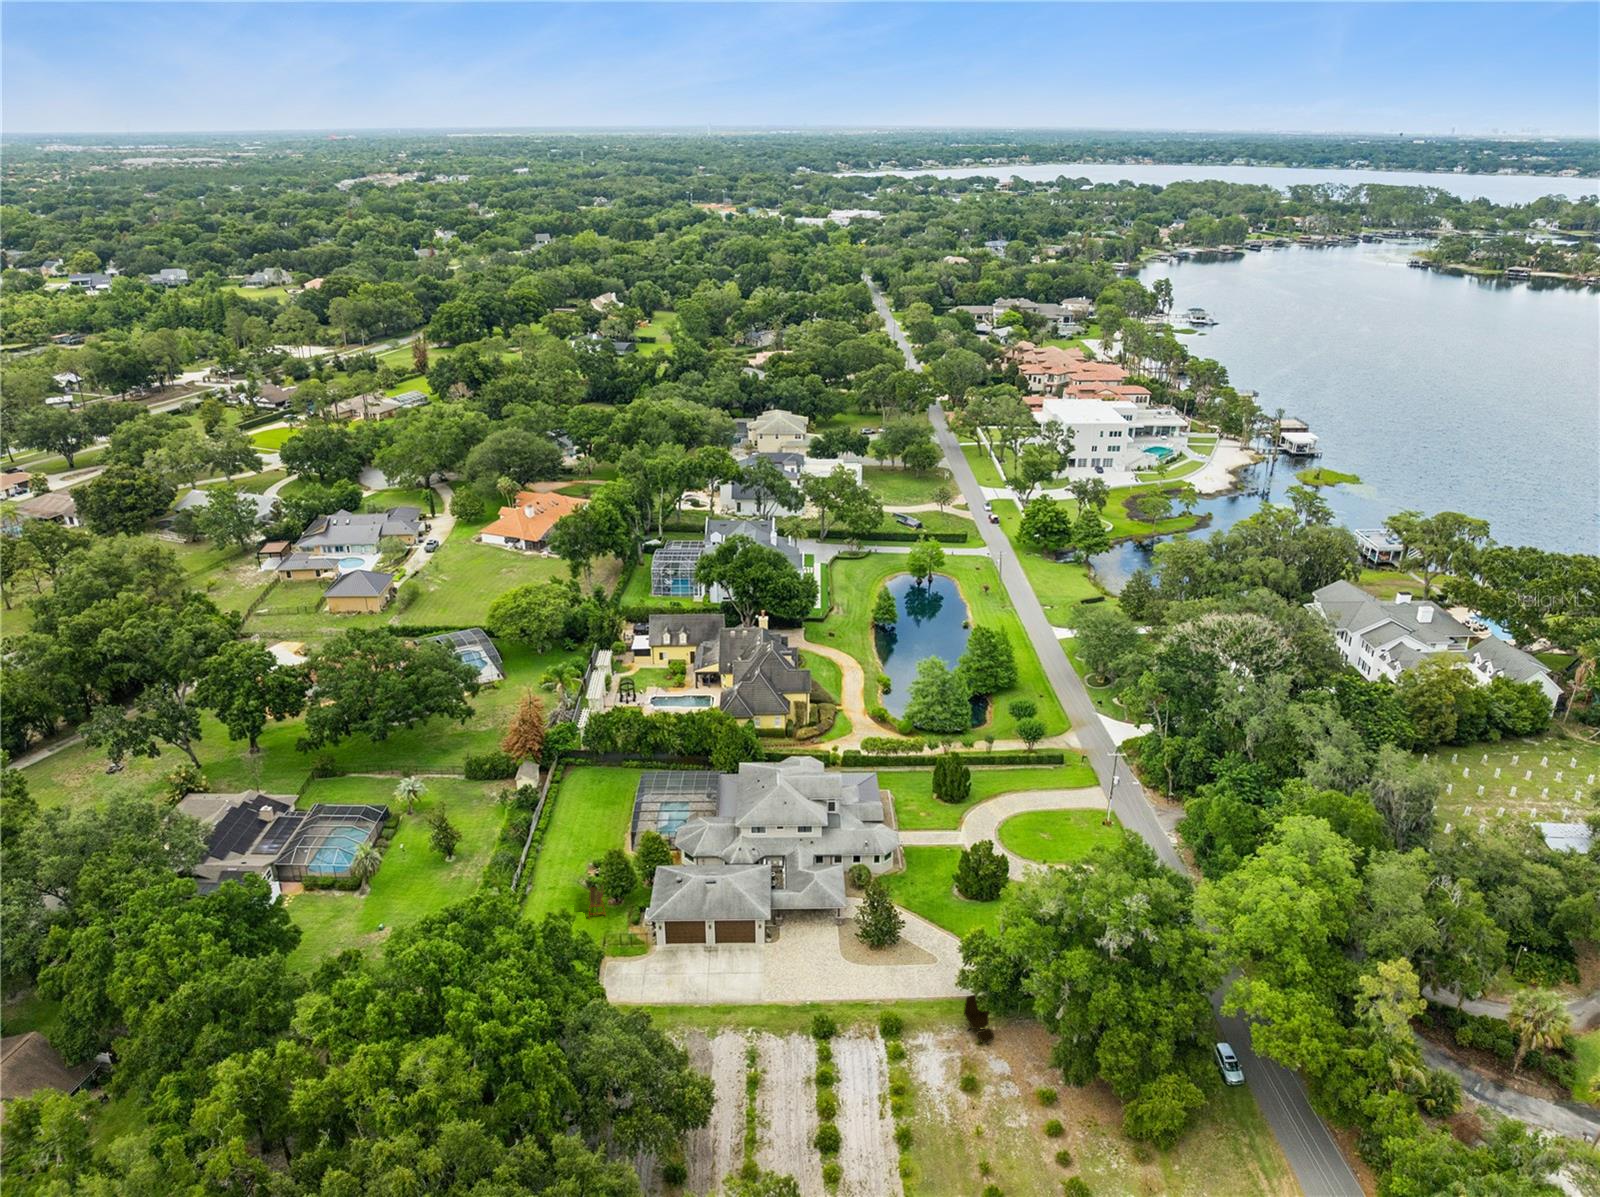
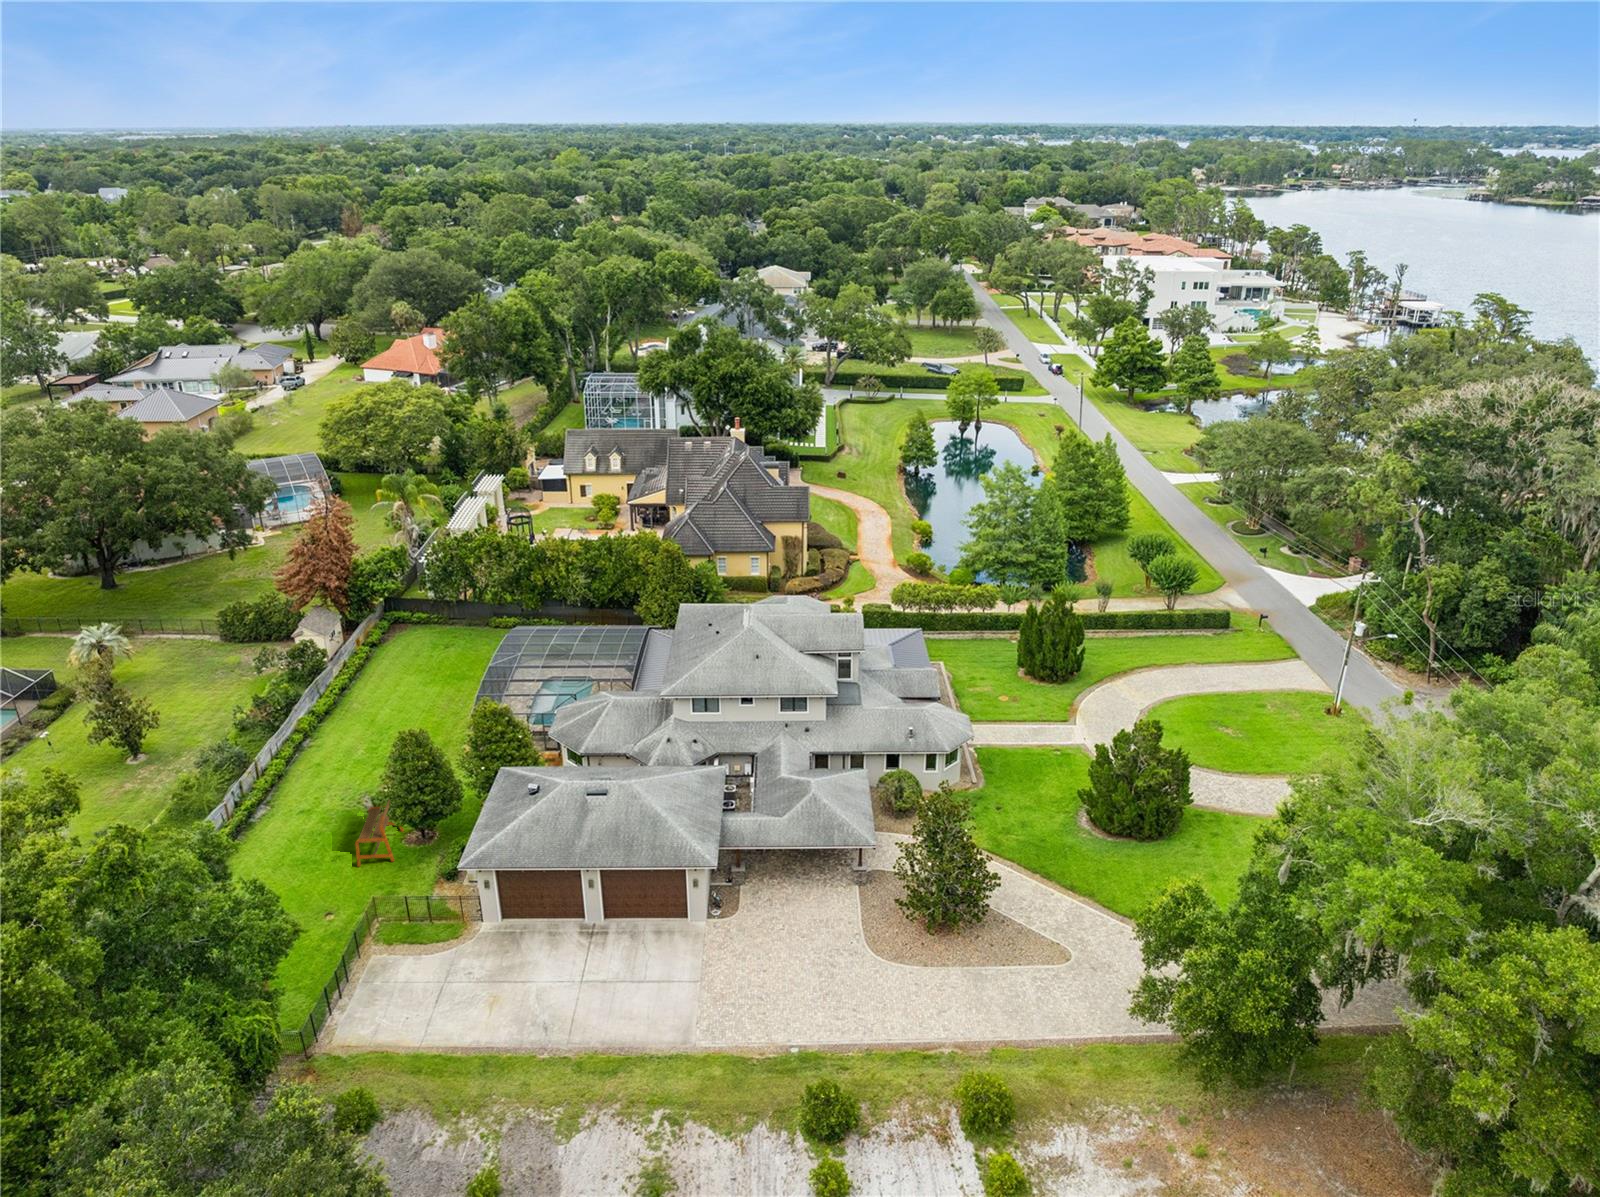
lounge chair: present [964,995,994,1042] -> none [1158,1035,1239,1162]

